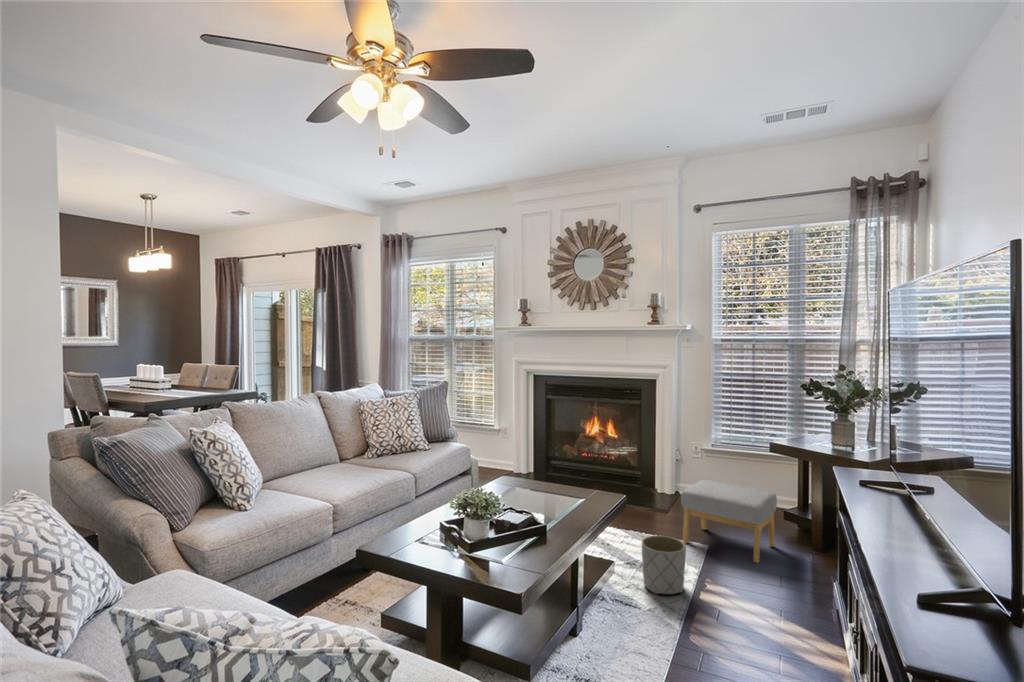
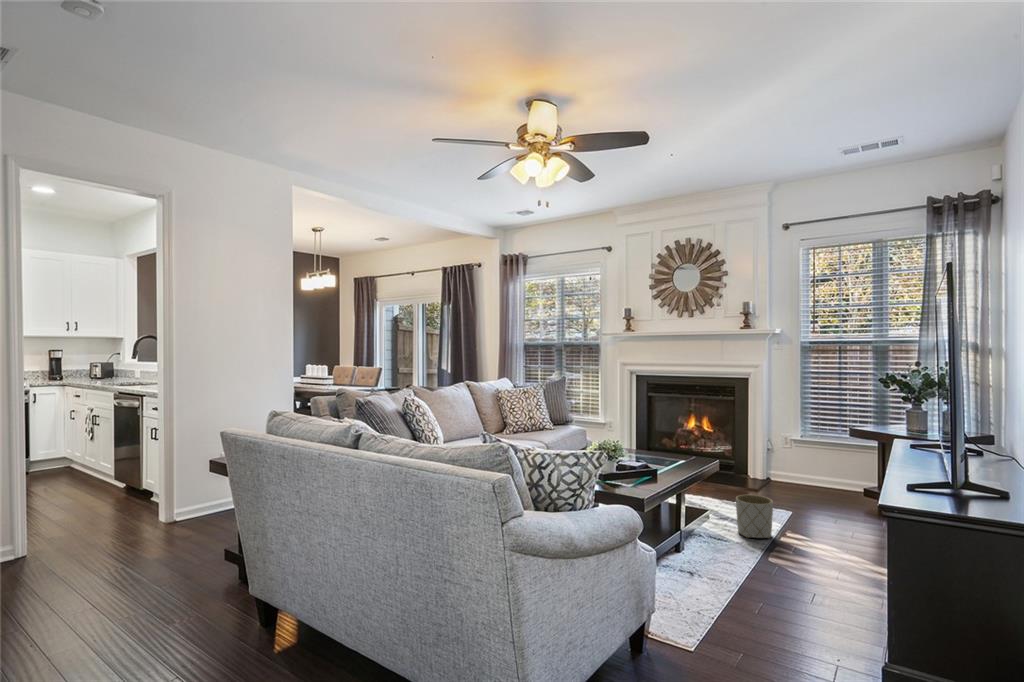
footstool: present [681,480,777,563] -> none [771,460,857,525]

